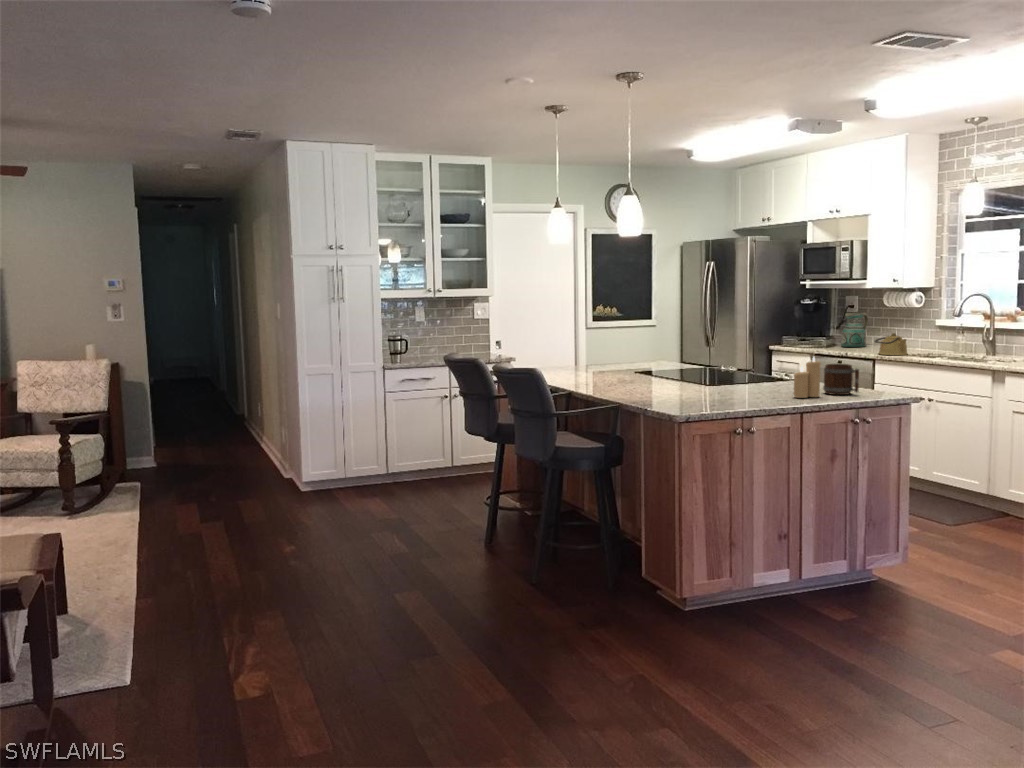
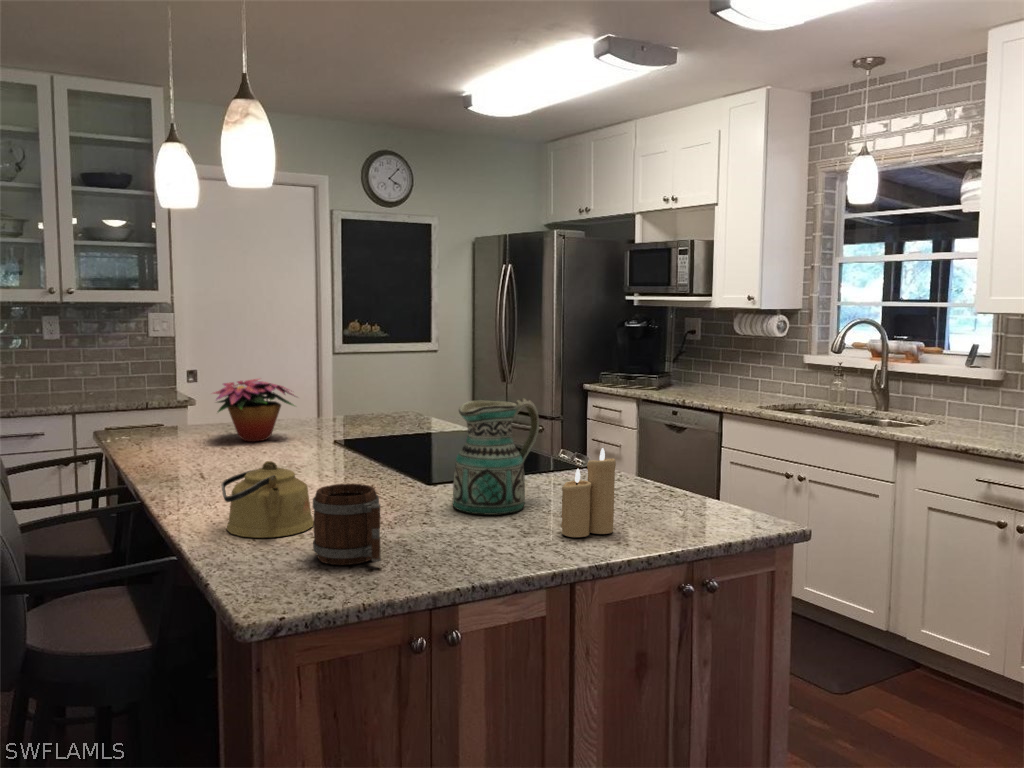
ceramic pitcher: present [841,313,868,347] -> present [453,399,539,515]
kettle: present [875,333,907,355] -> present [221,461,313,538]
flower arrangement: none [567,335,618,372] -> present [213,379,294,441]
mug: present [823,364,859,395] -> present [313,484,381,565]

